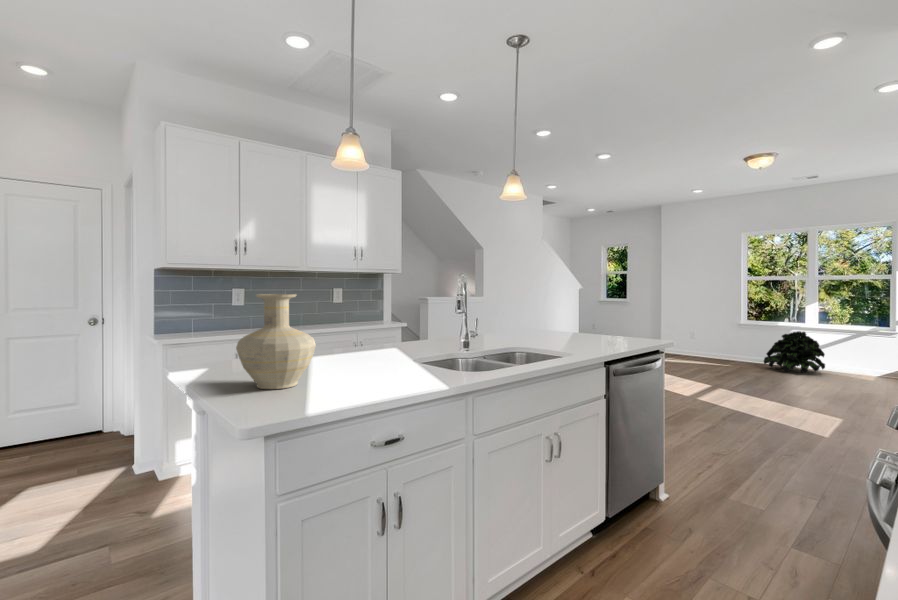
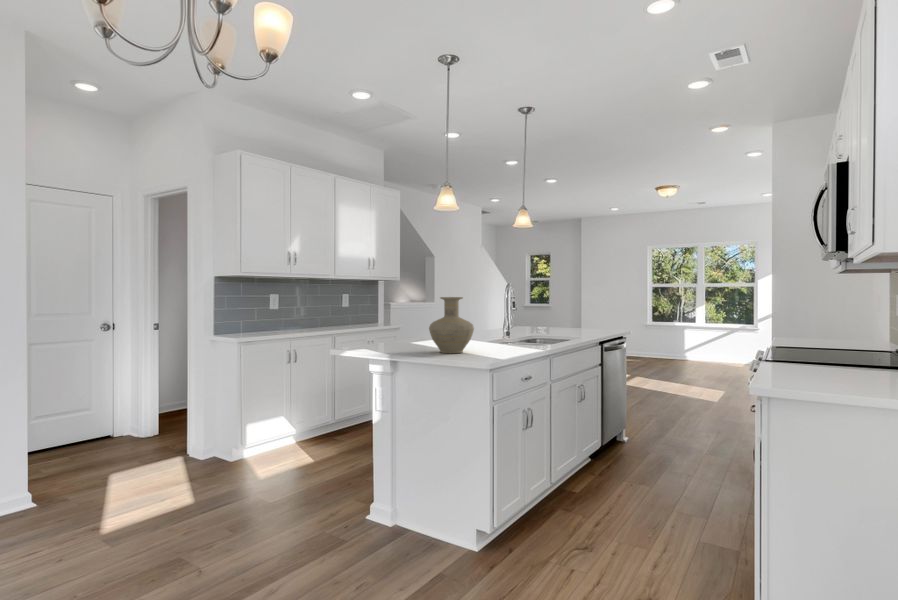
potted plant: present [764,331,825,373] -> none [663,329,709,364]

